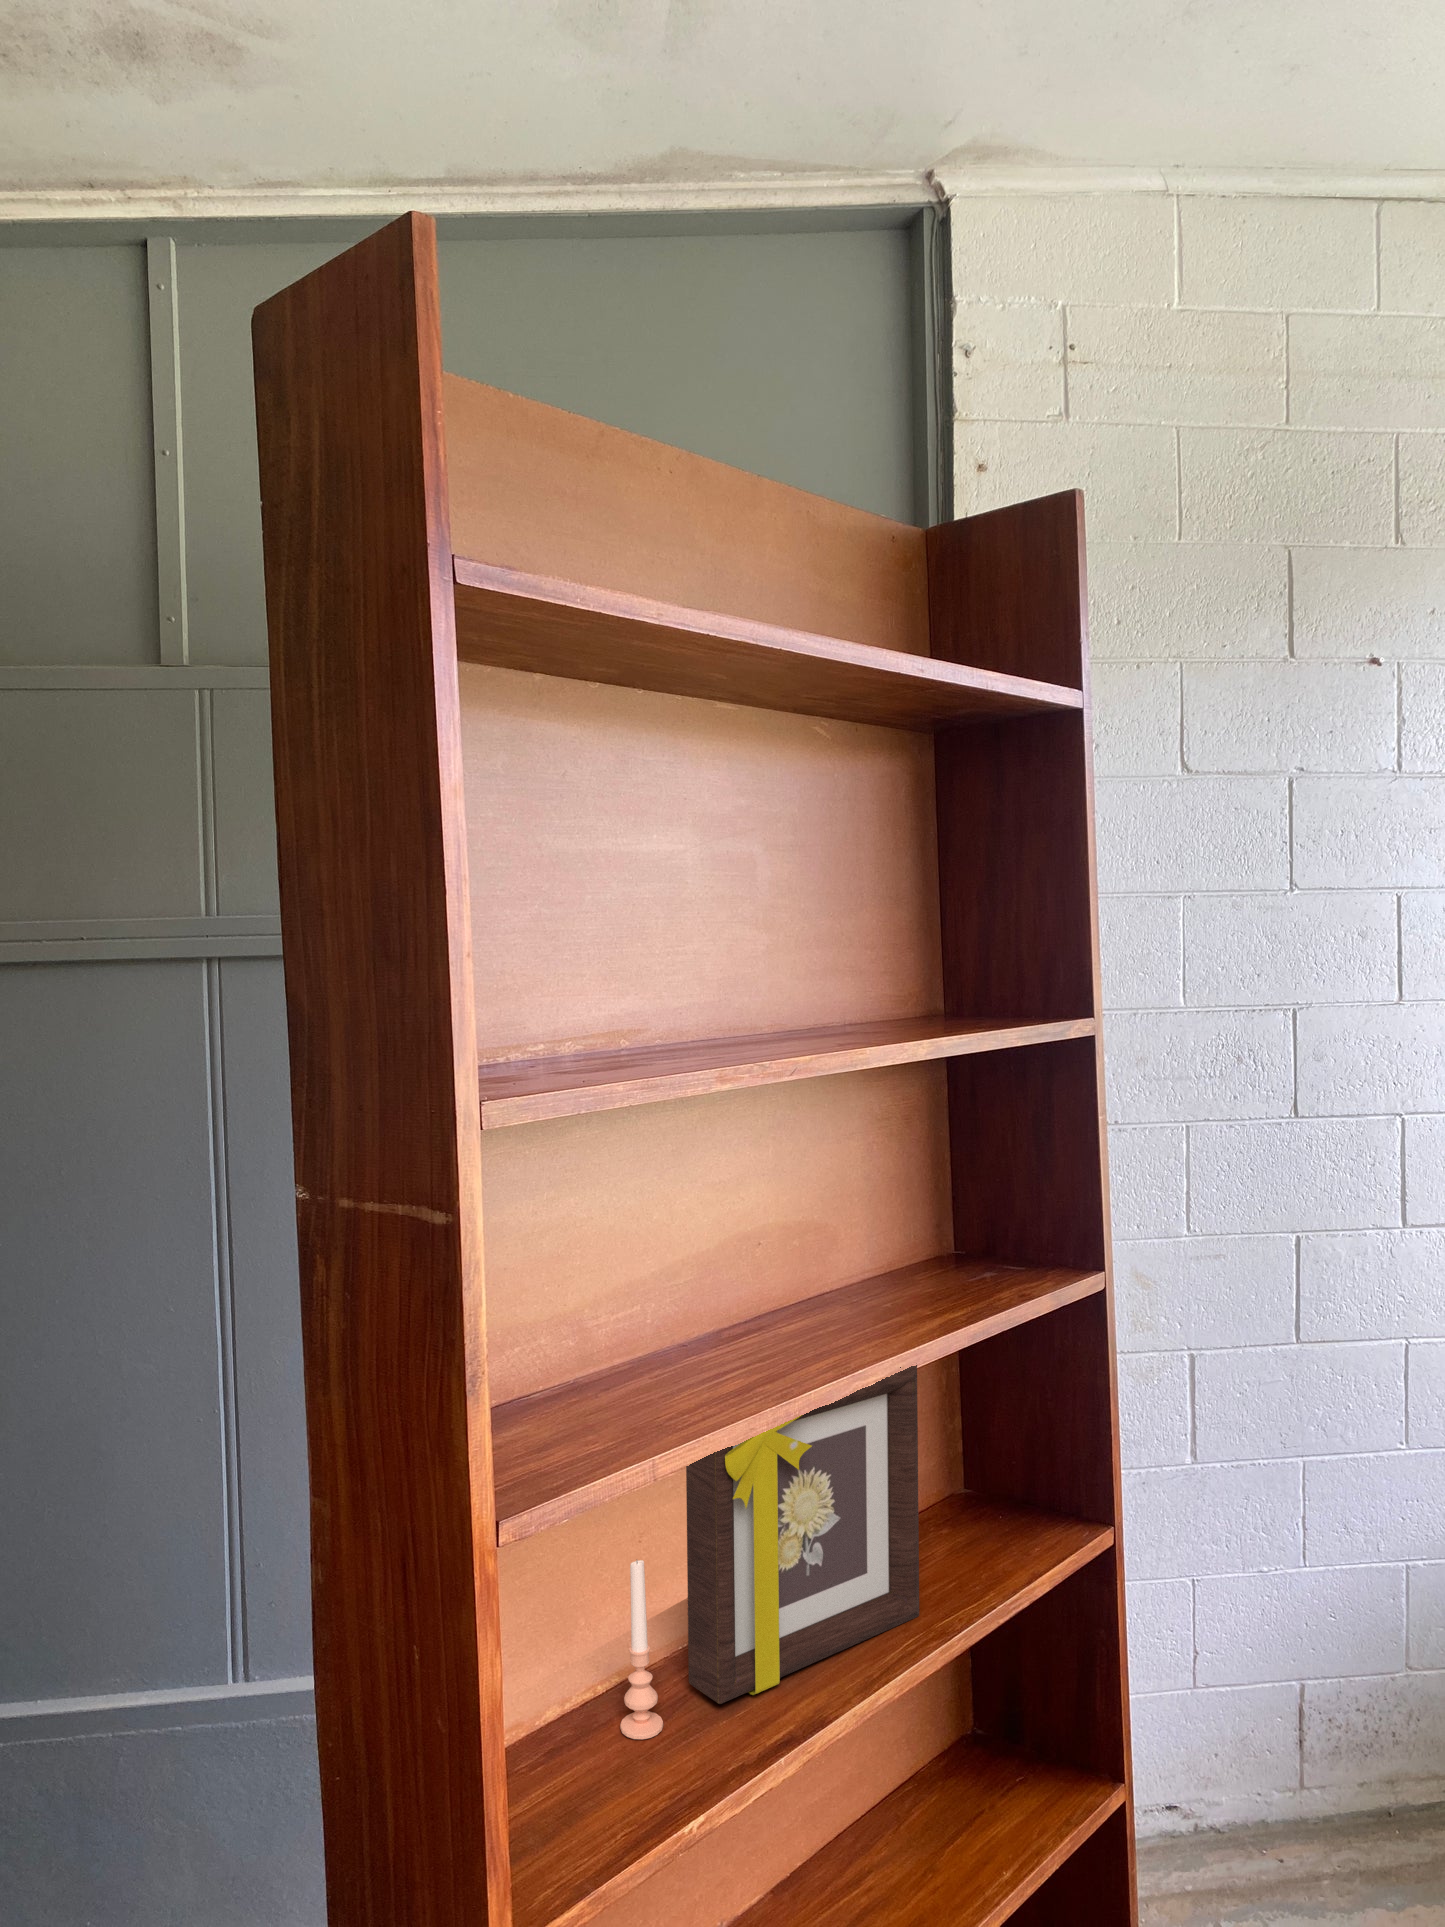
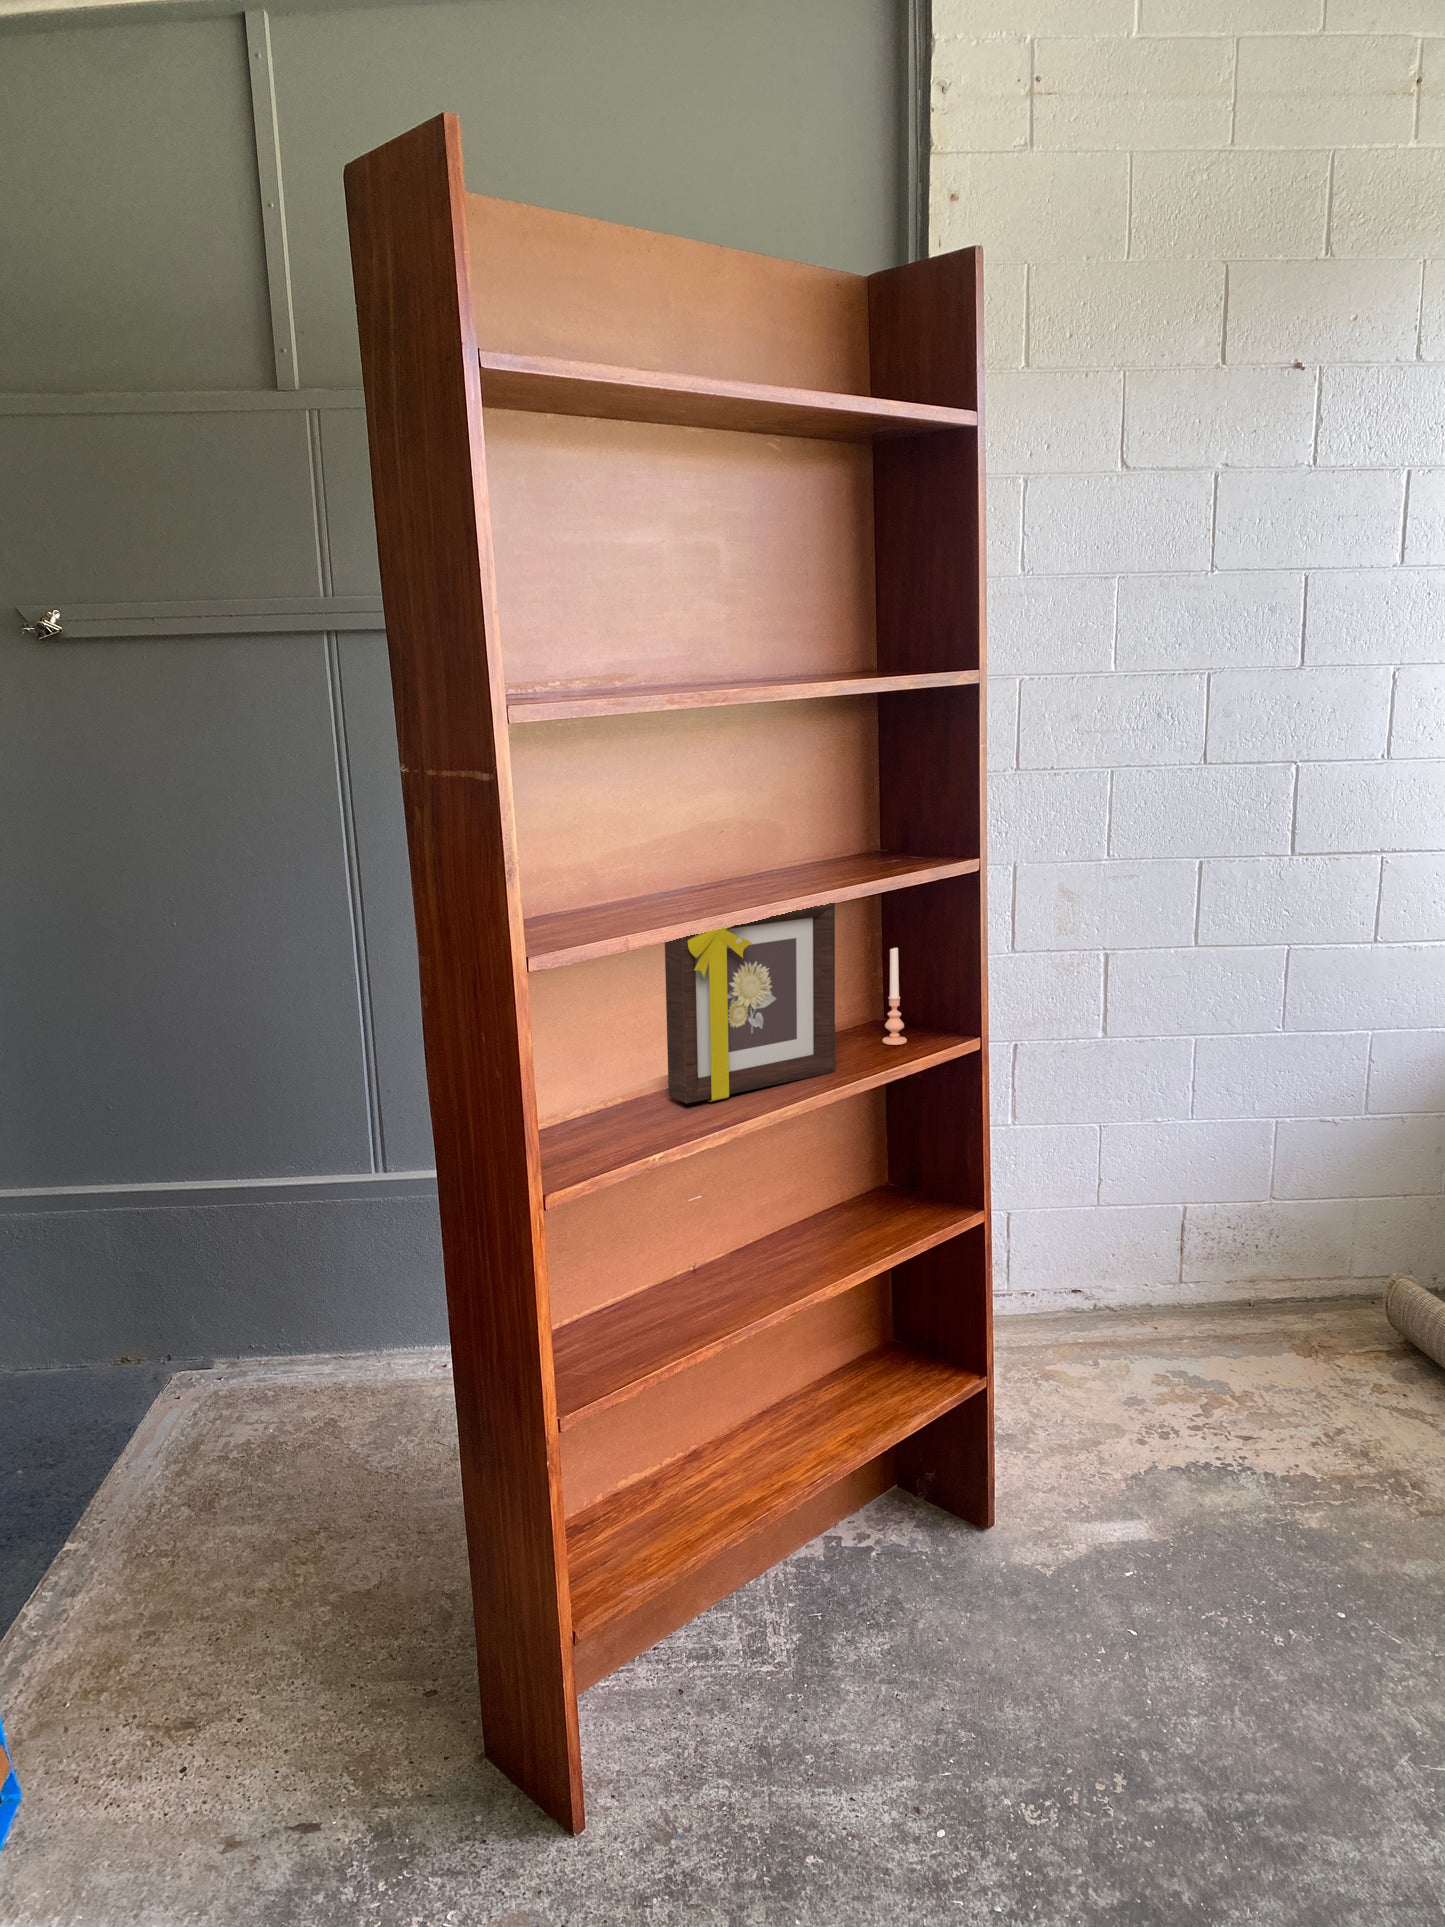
candle: present [620,1560,663,1739] -> present [882,948,907,1045]

